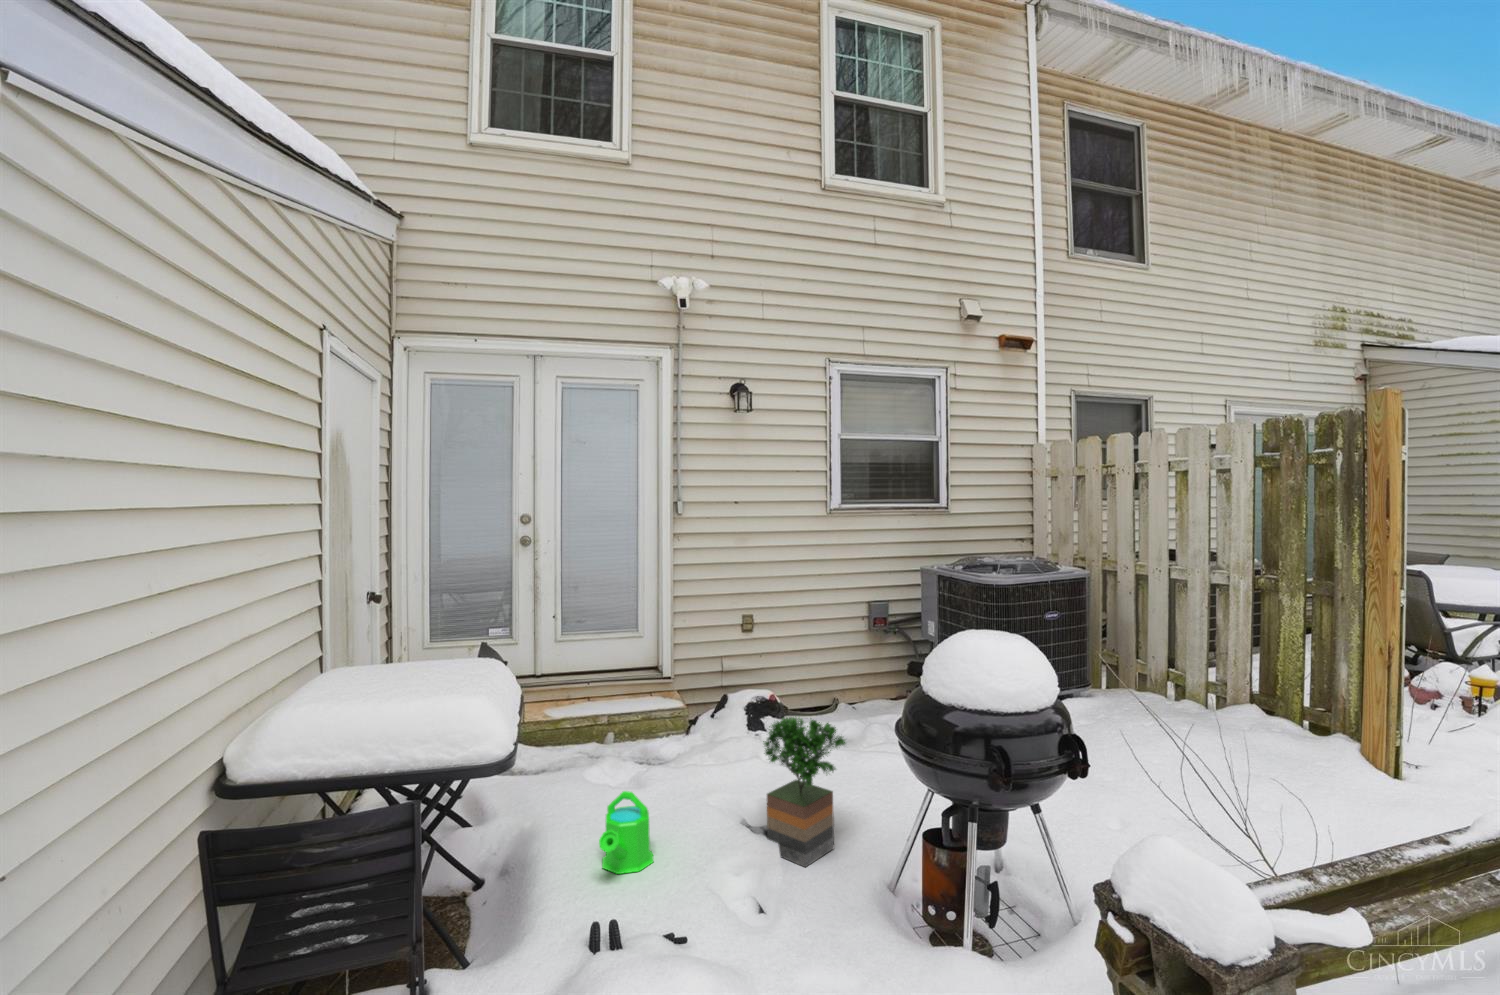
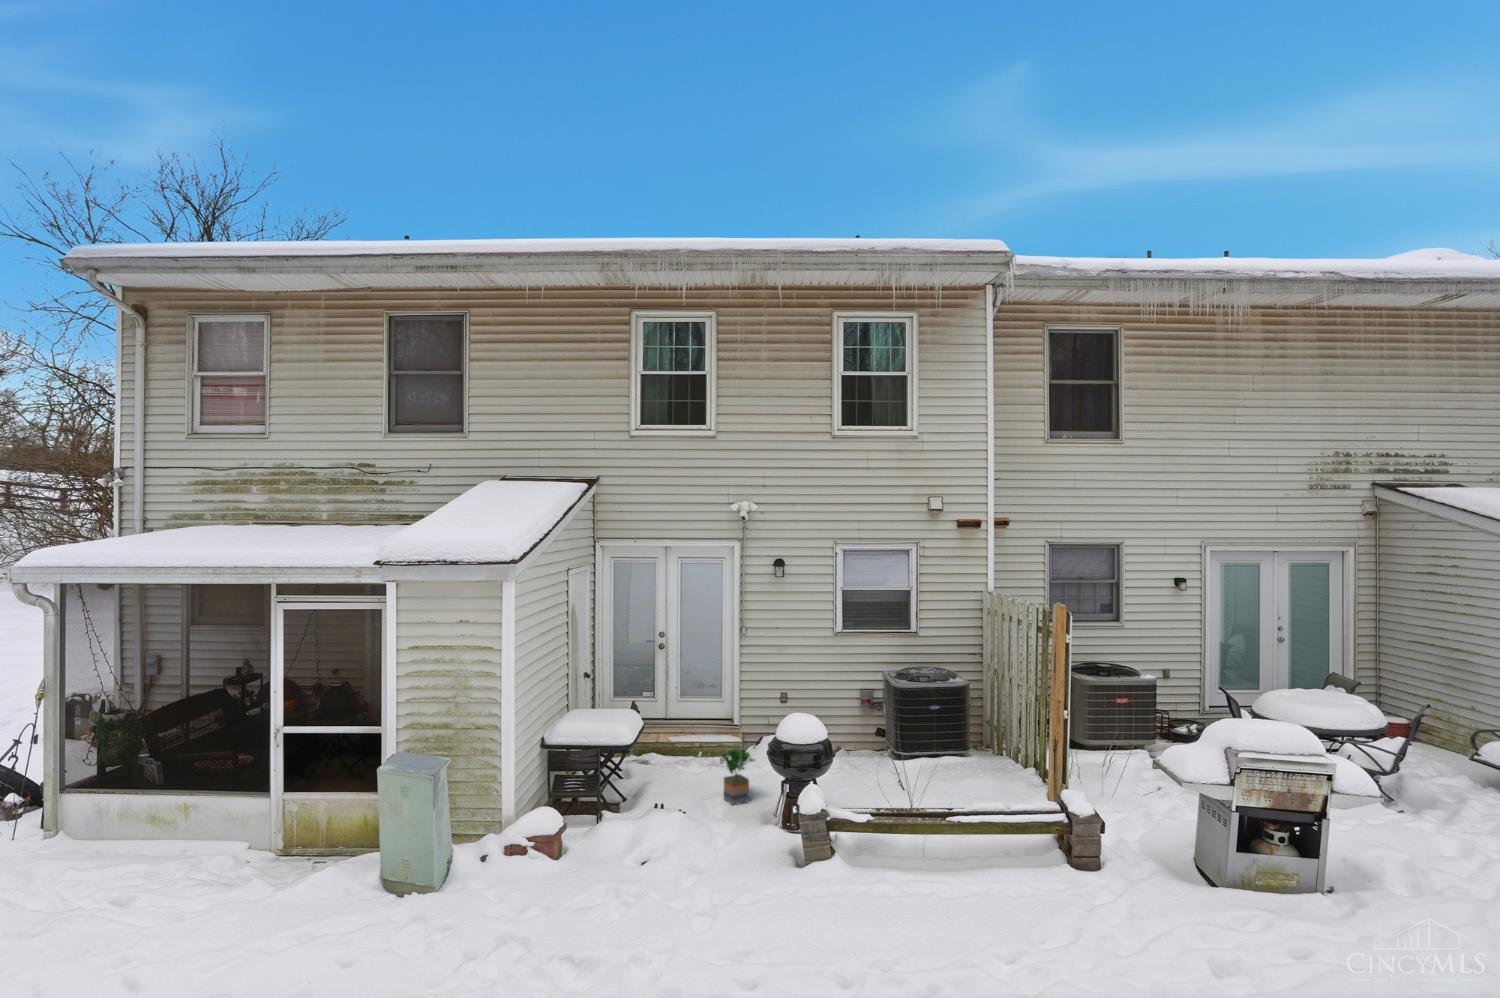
watering can: present [599,791,654,874] -> none [657,769,680,798]

